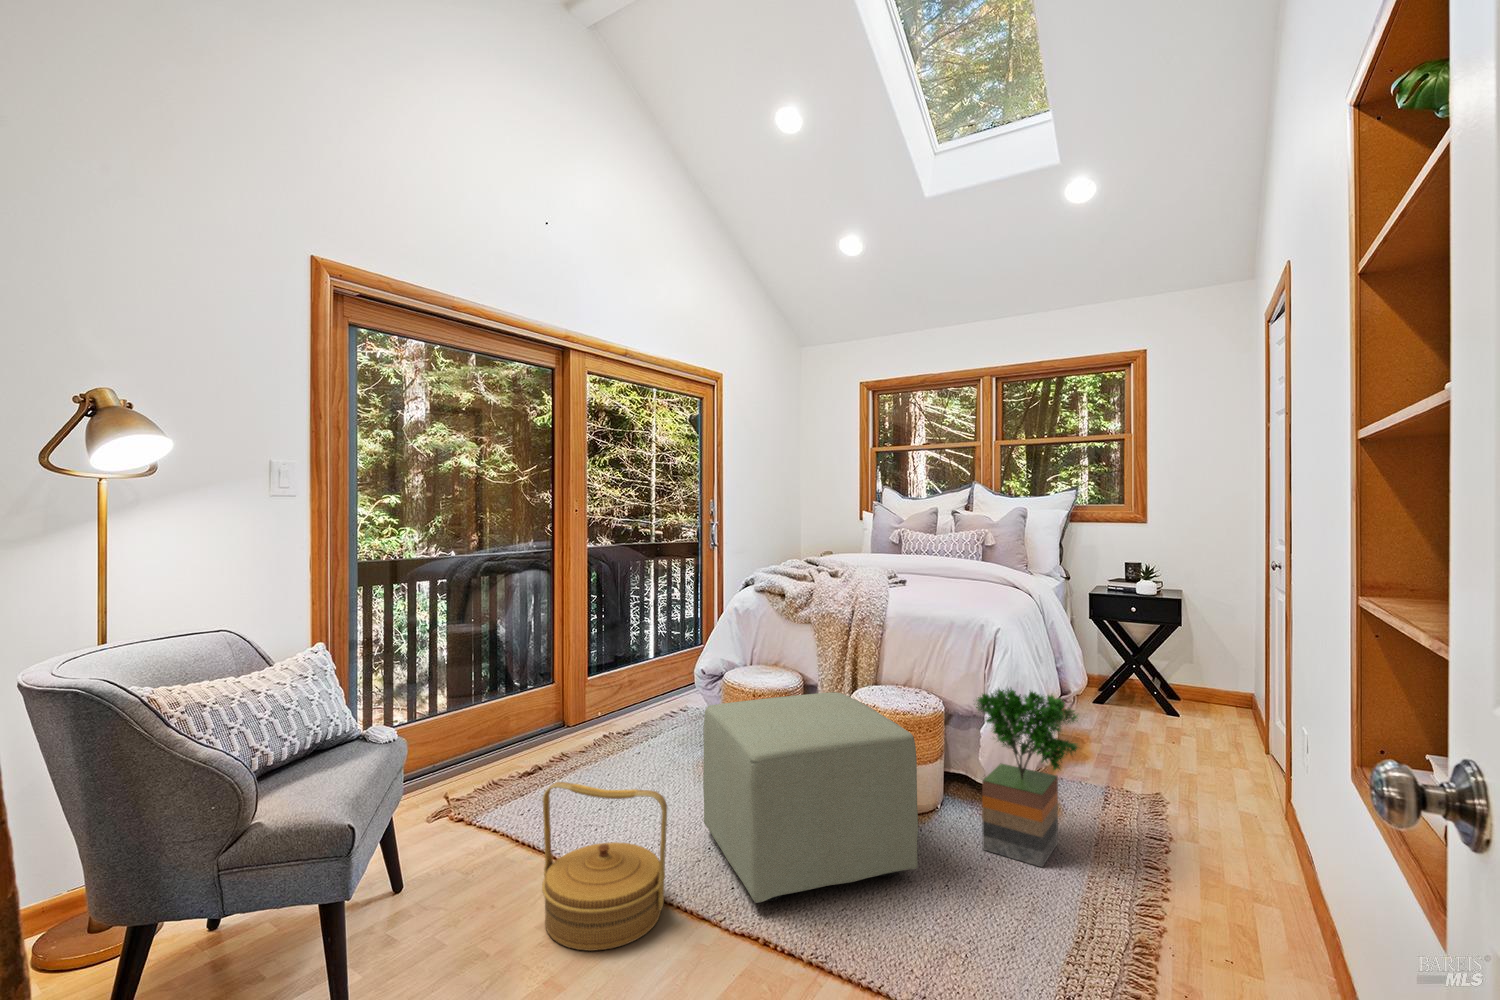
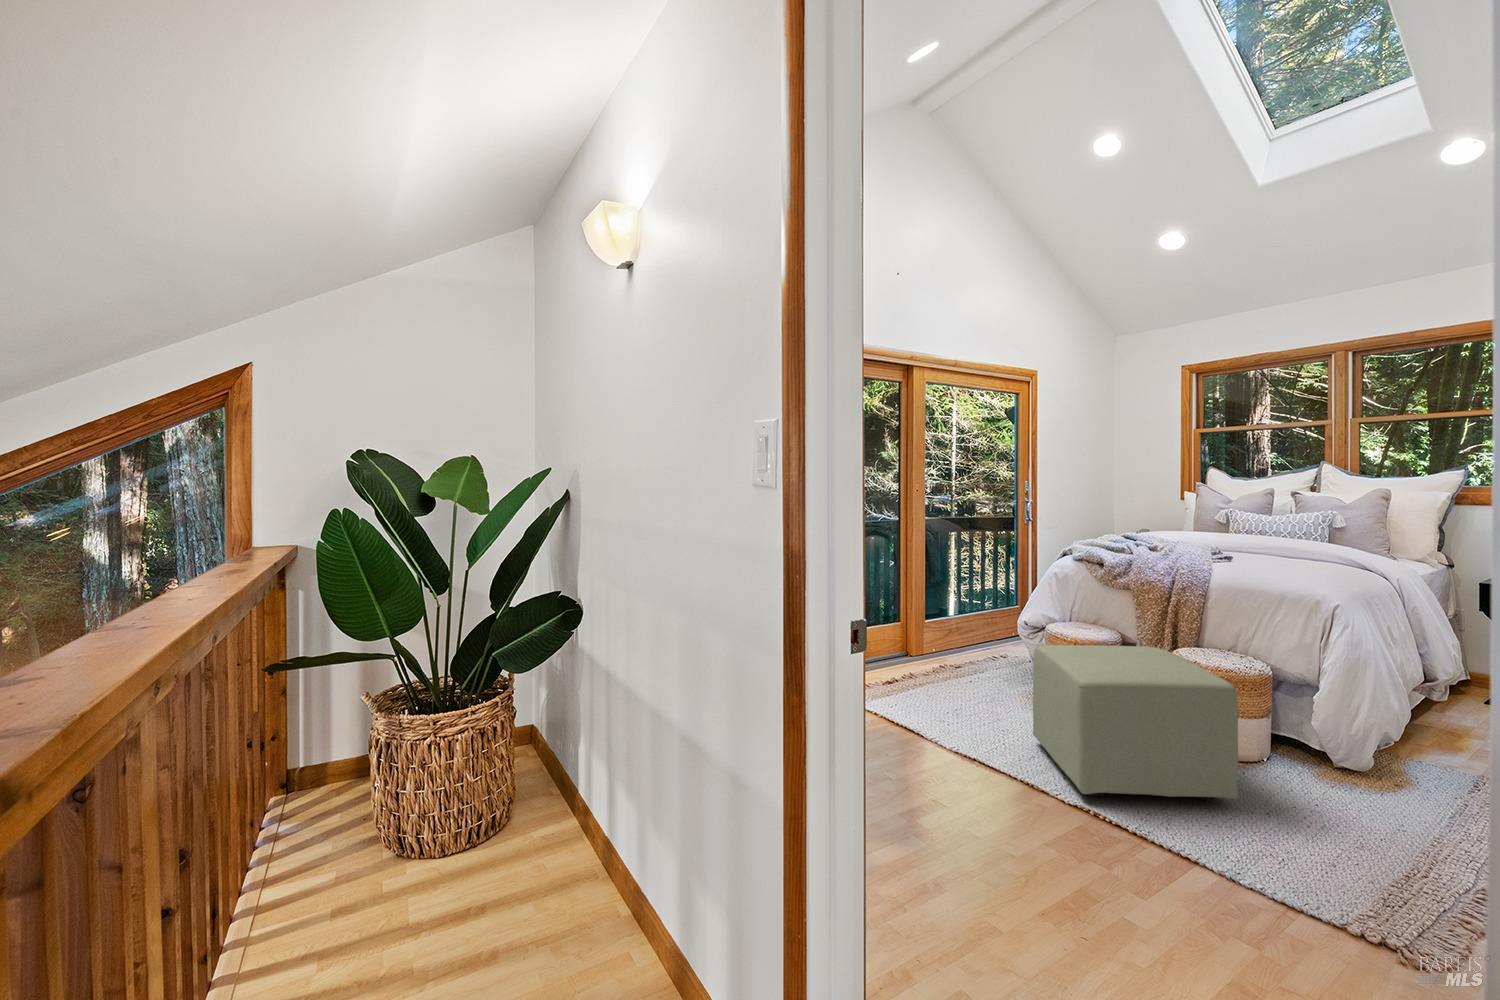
potted tree: present [976,689,1078,867] -> none [1303,657,1437,826]
basket: present [542,782,667,951] -> none [916,683,1010,800]

